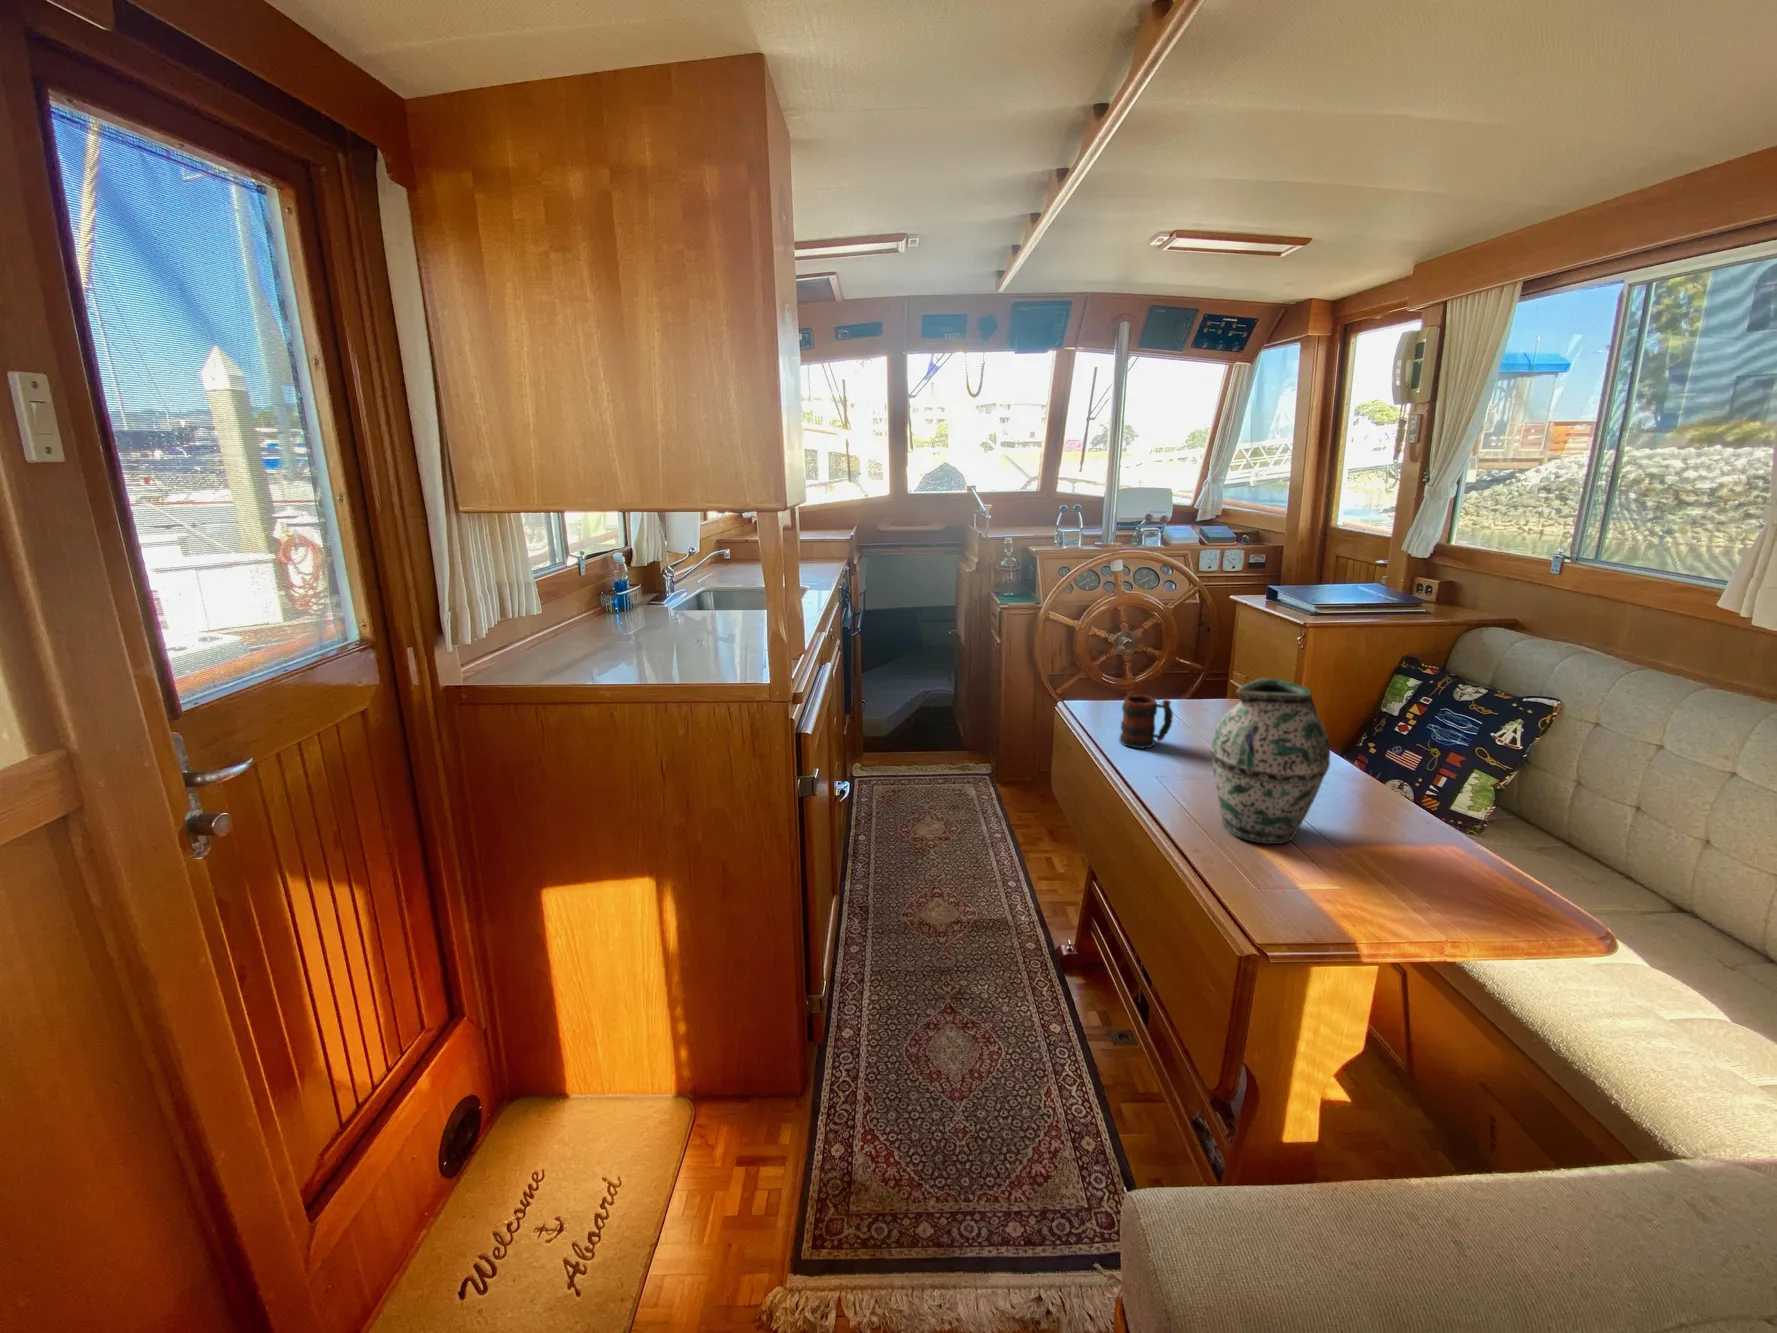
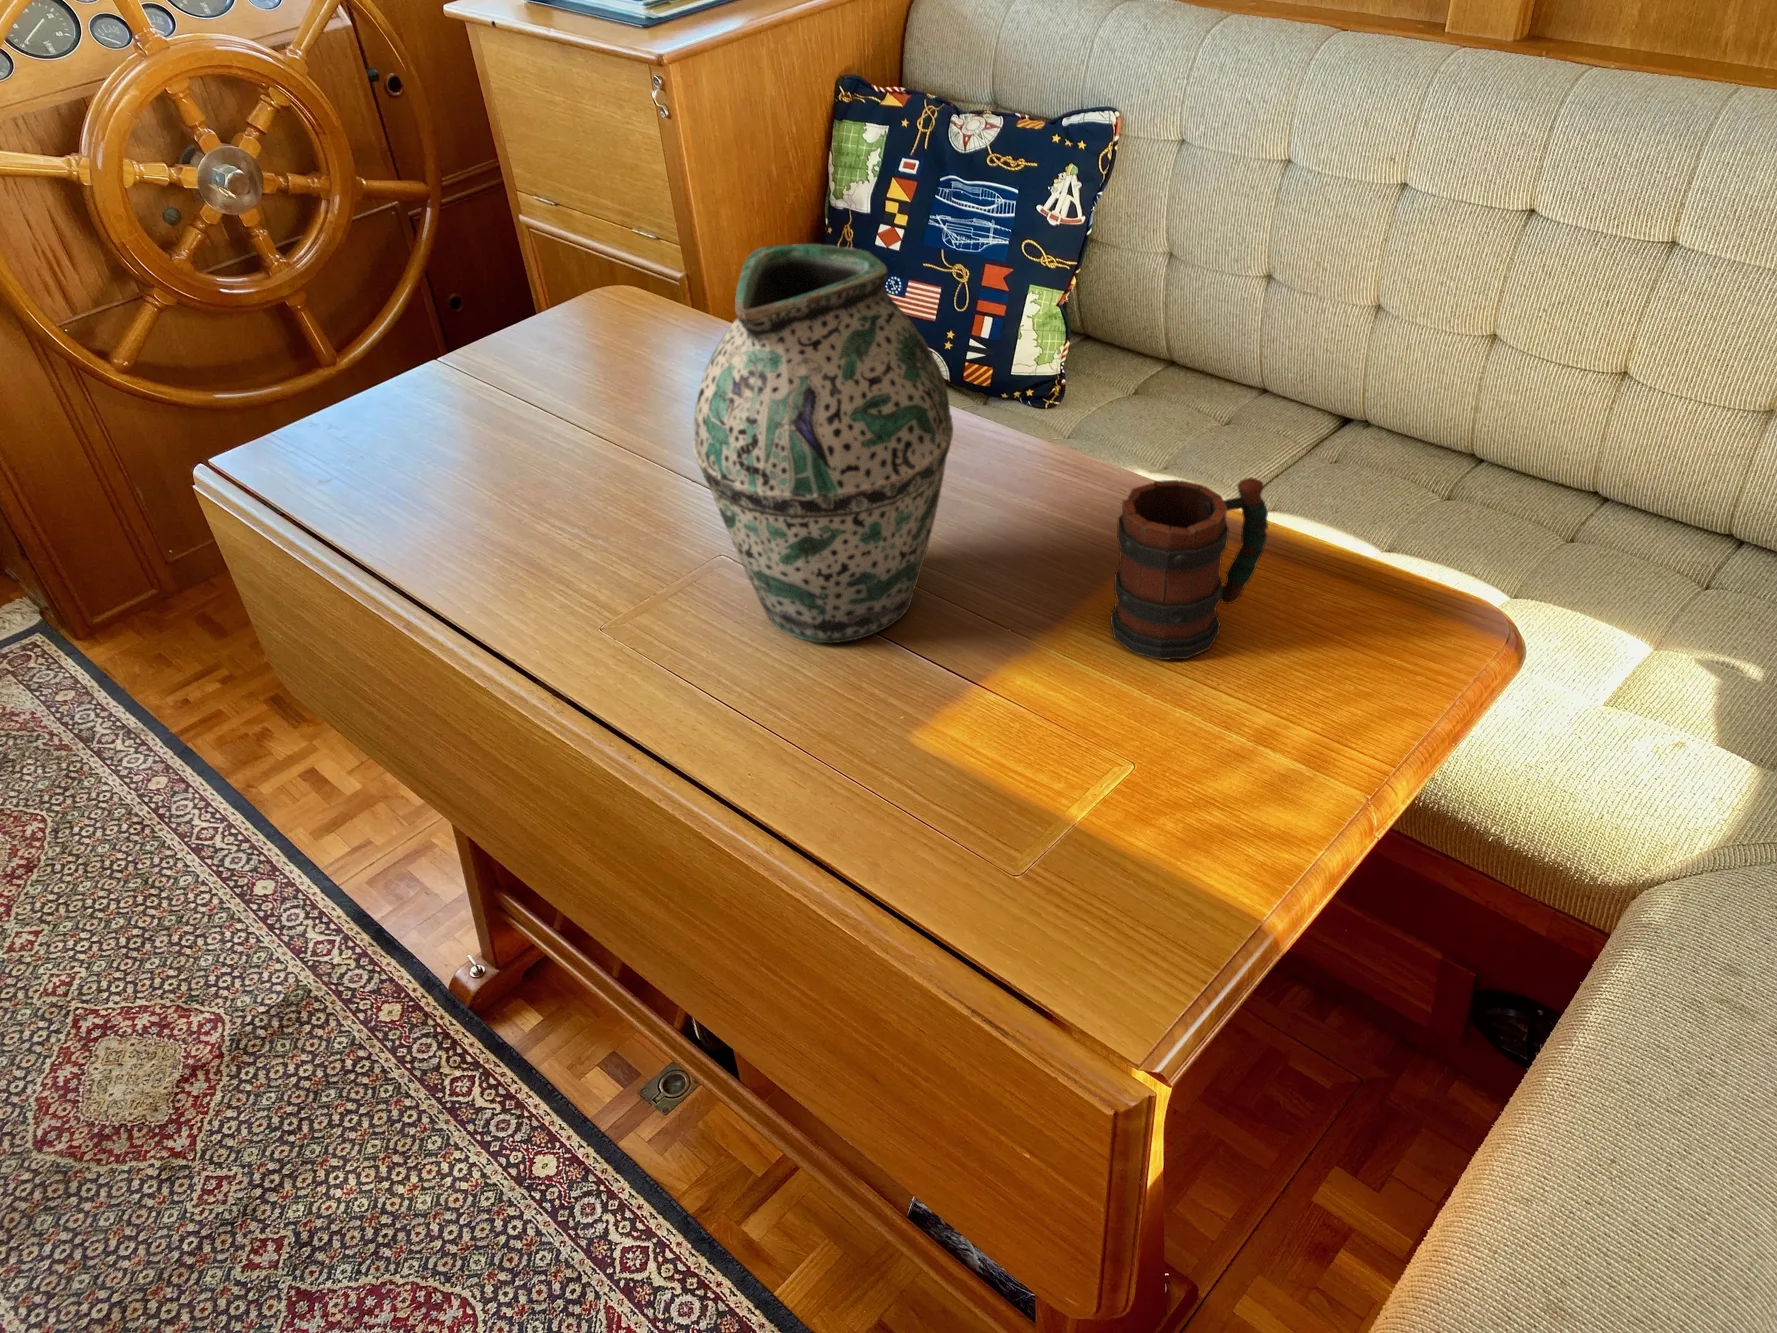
mug: present [1120,695,1173,749] -> present [1110,477,1268,660]

